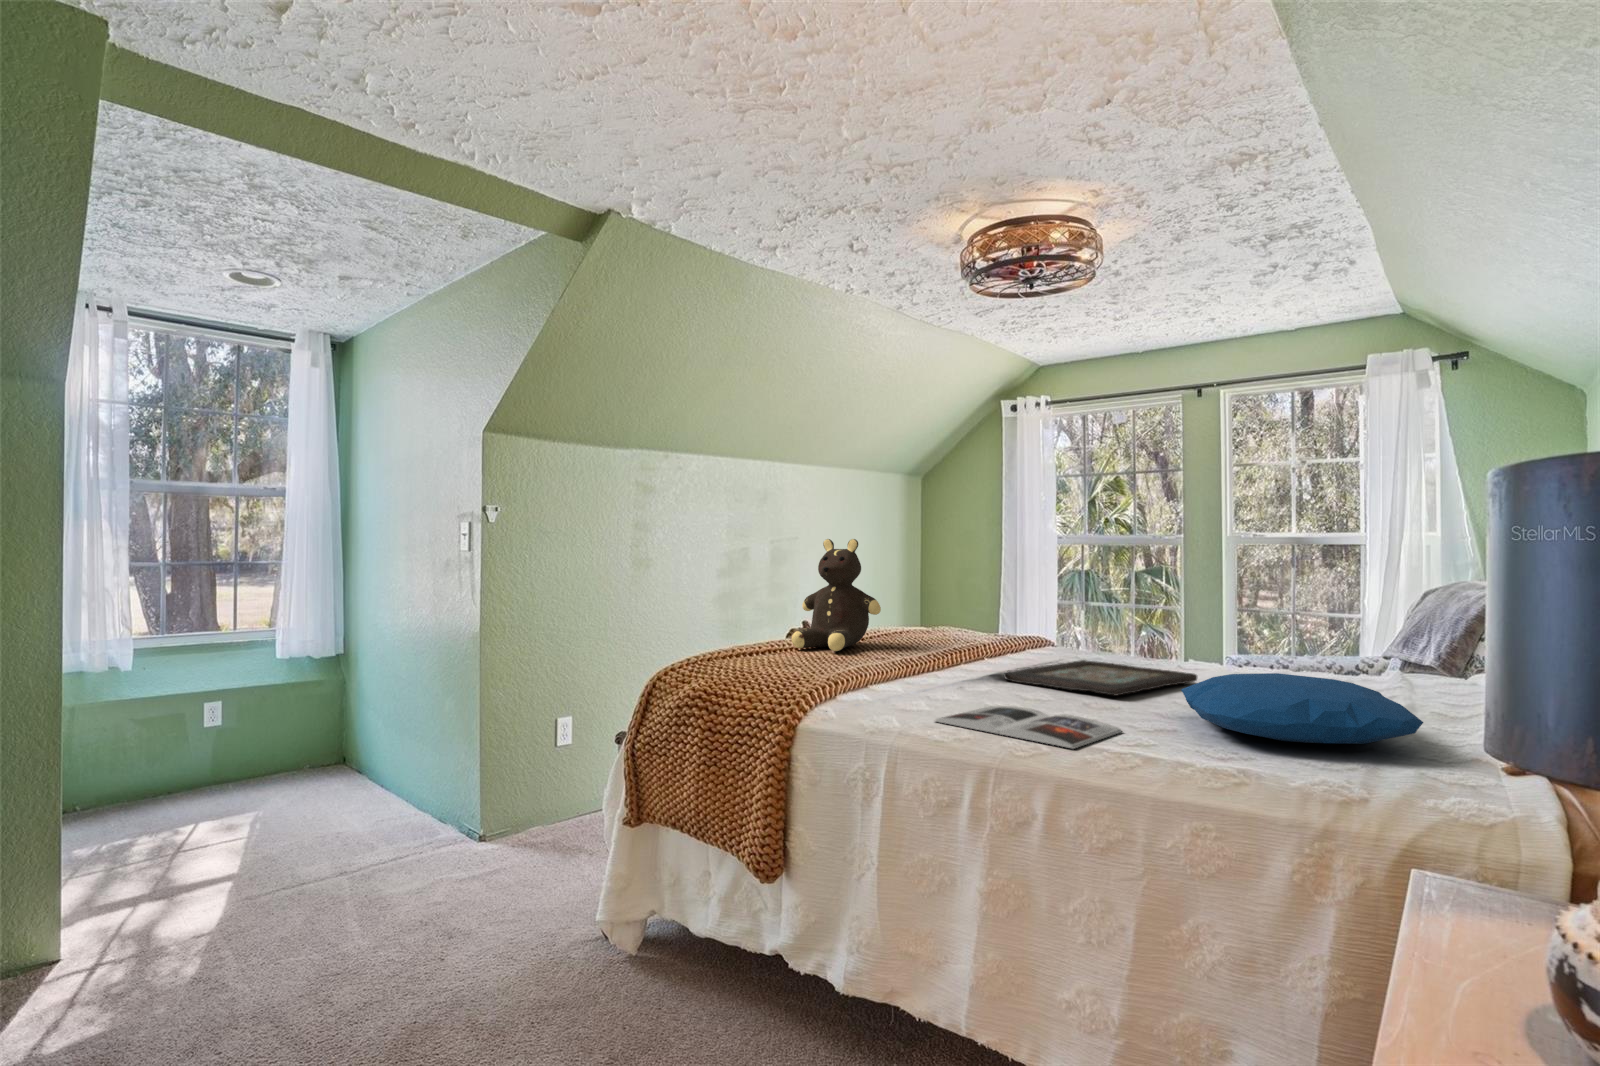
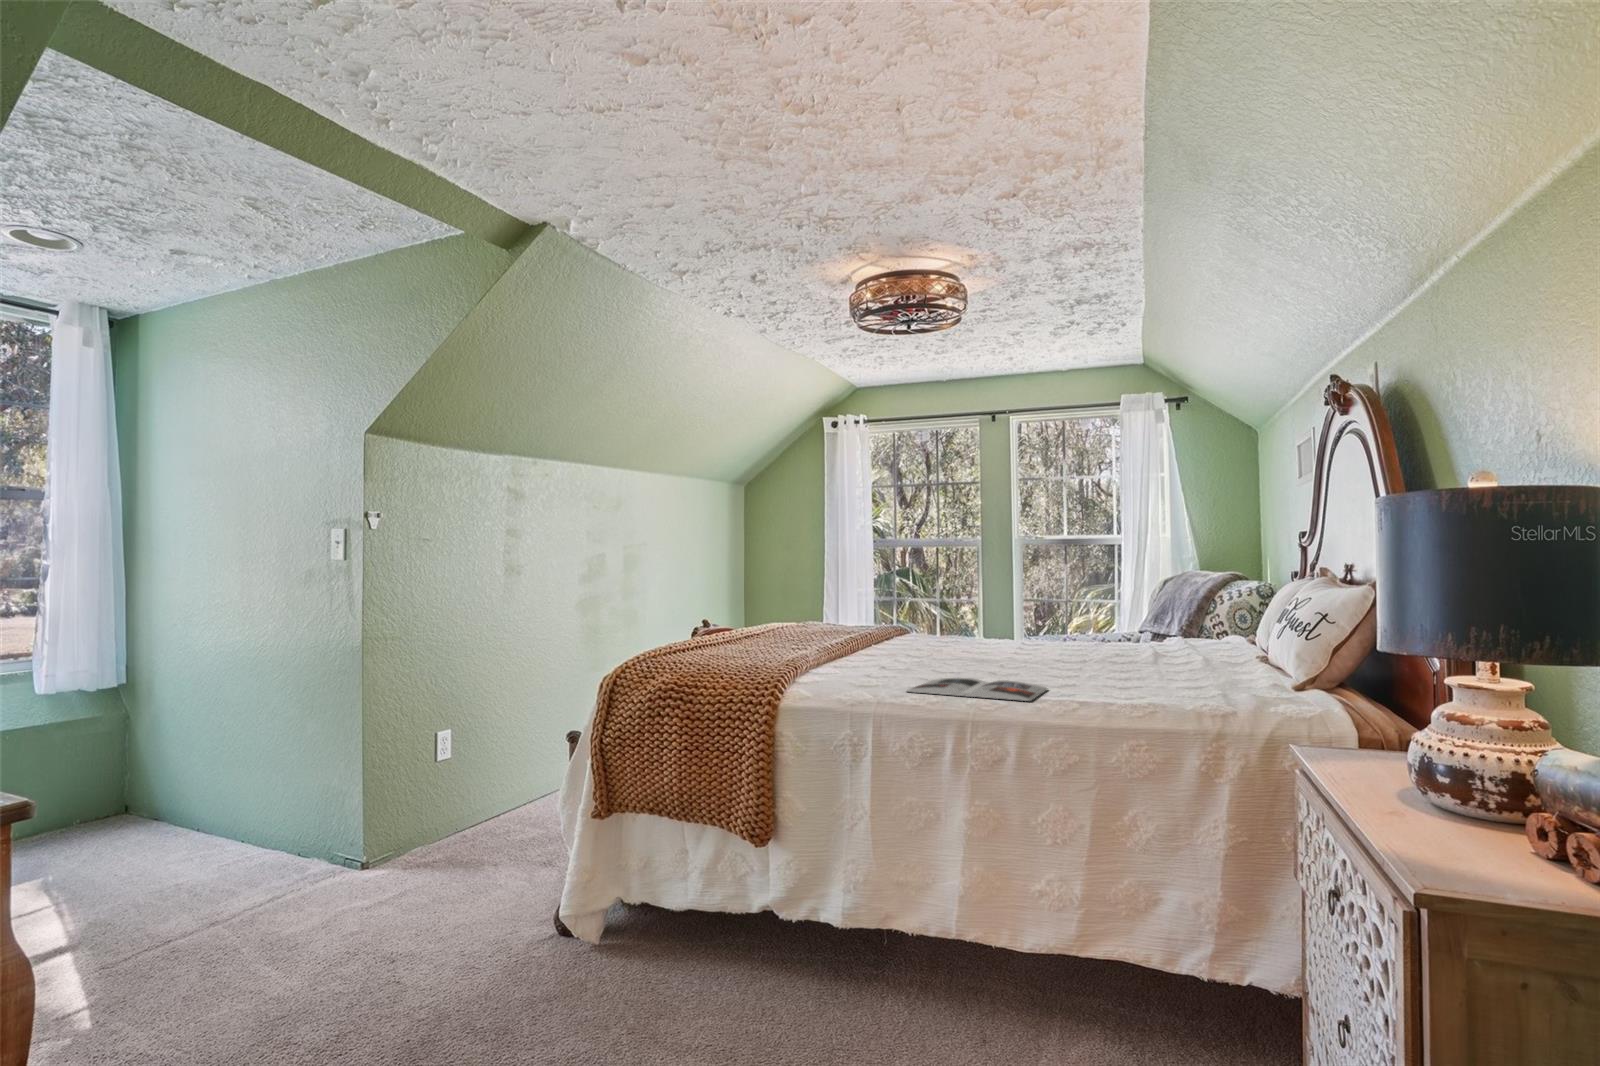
teddy bear: present [792,539,881,651] -> none [715,544,793,646]
decorative tray: present [1004,660,1197,696] -> none [916,644,1058,667]
pillow: present [1181,673,1423,744] -> none [1072,642,1244,685]

